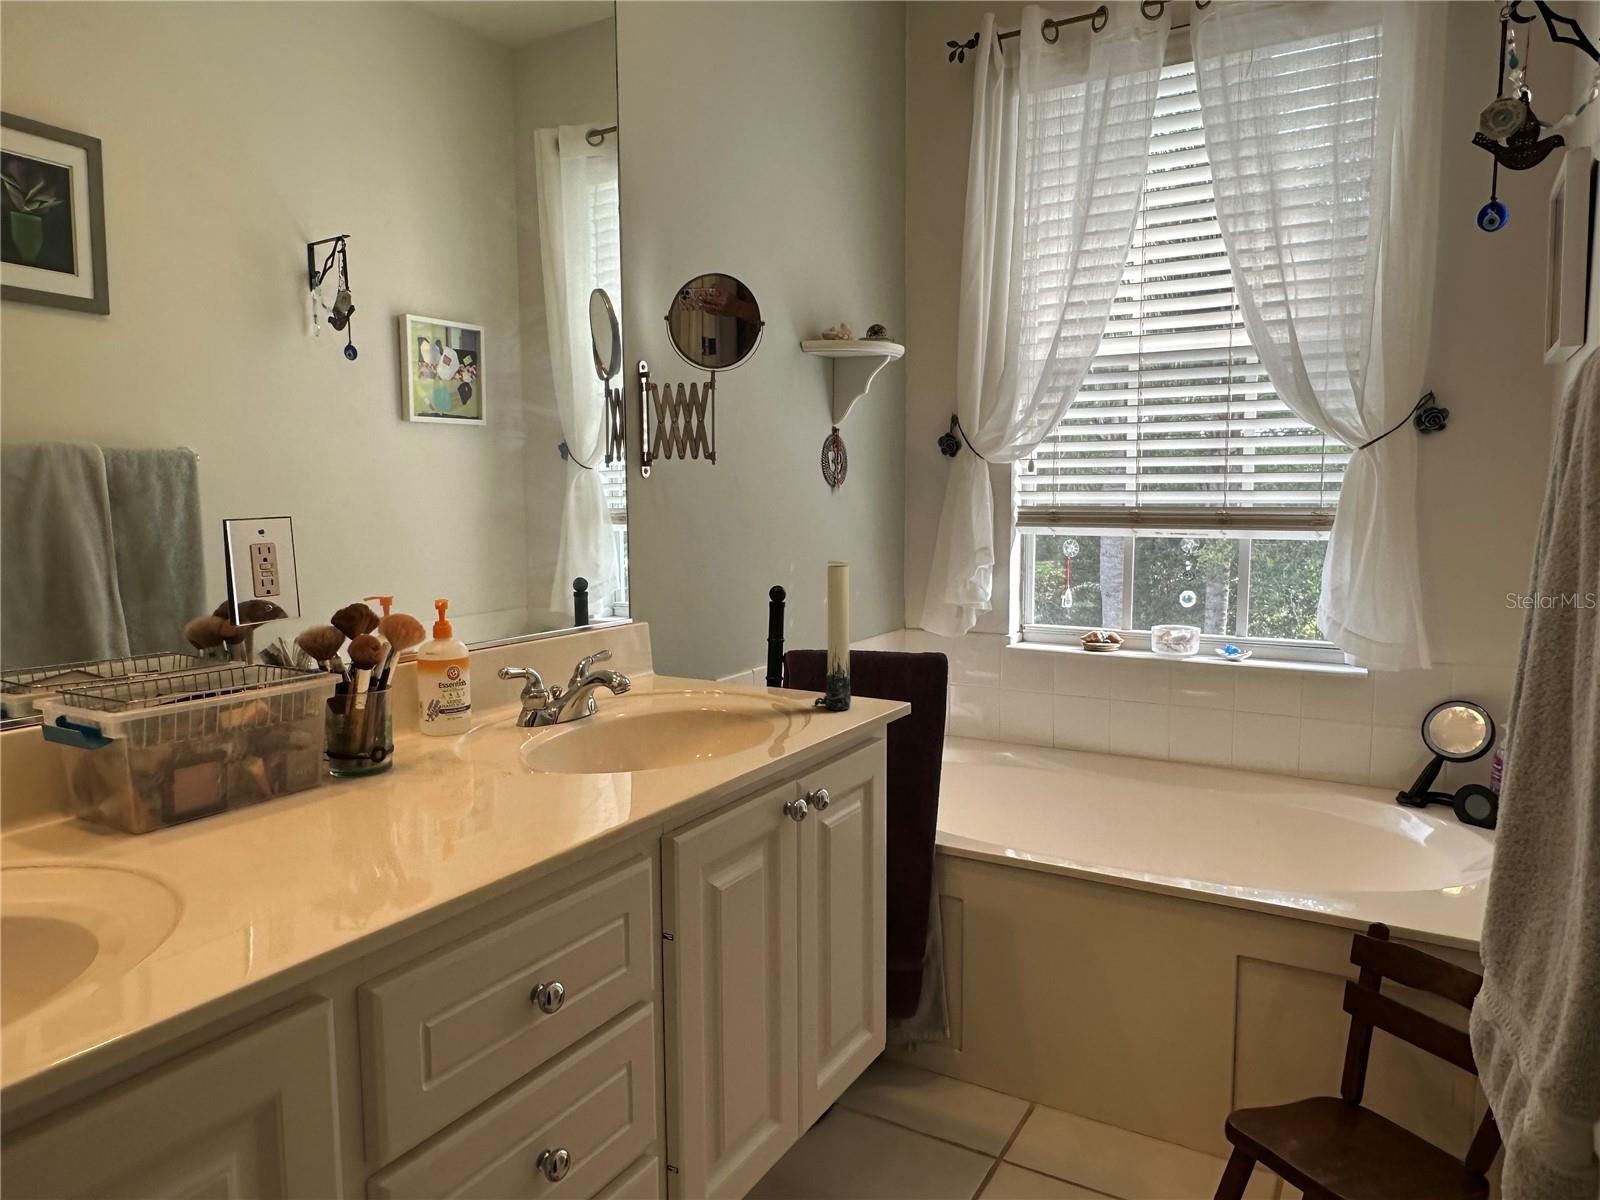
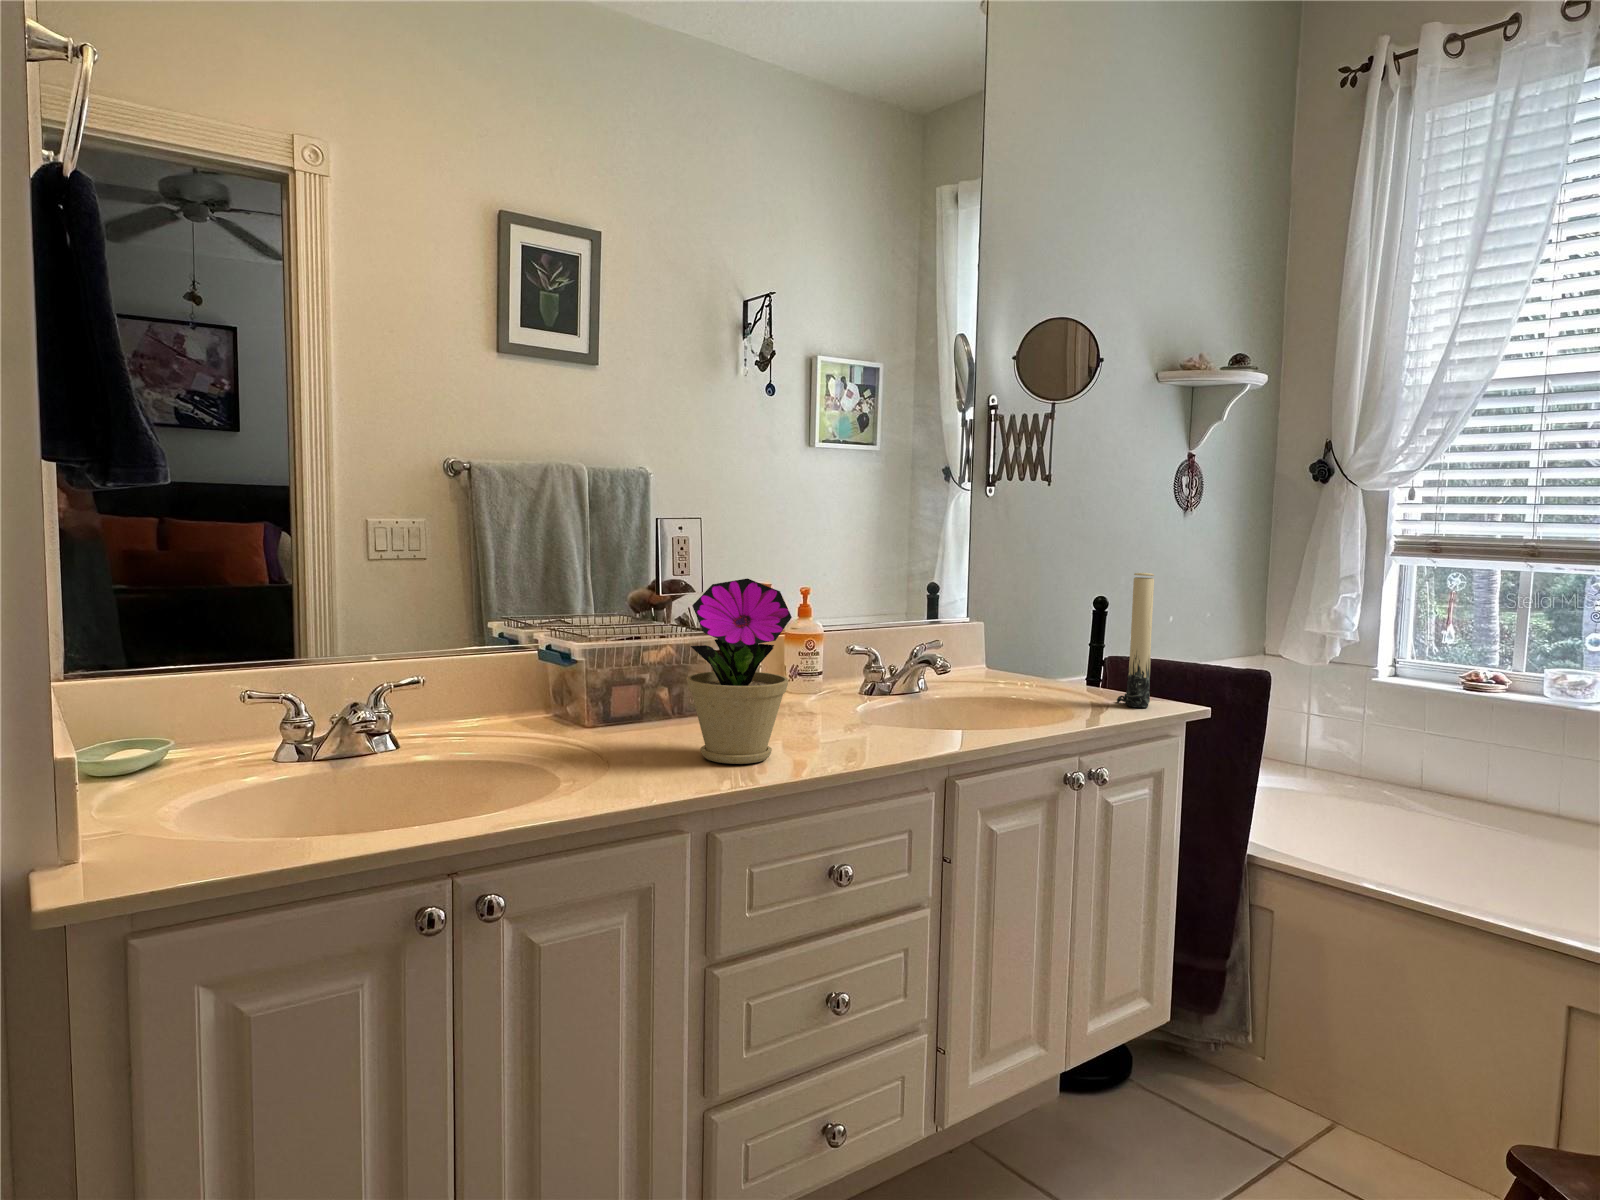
flower pot: none [302,602,457,867] -> present [687,578,792,764]

